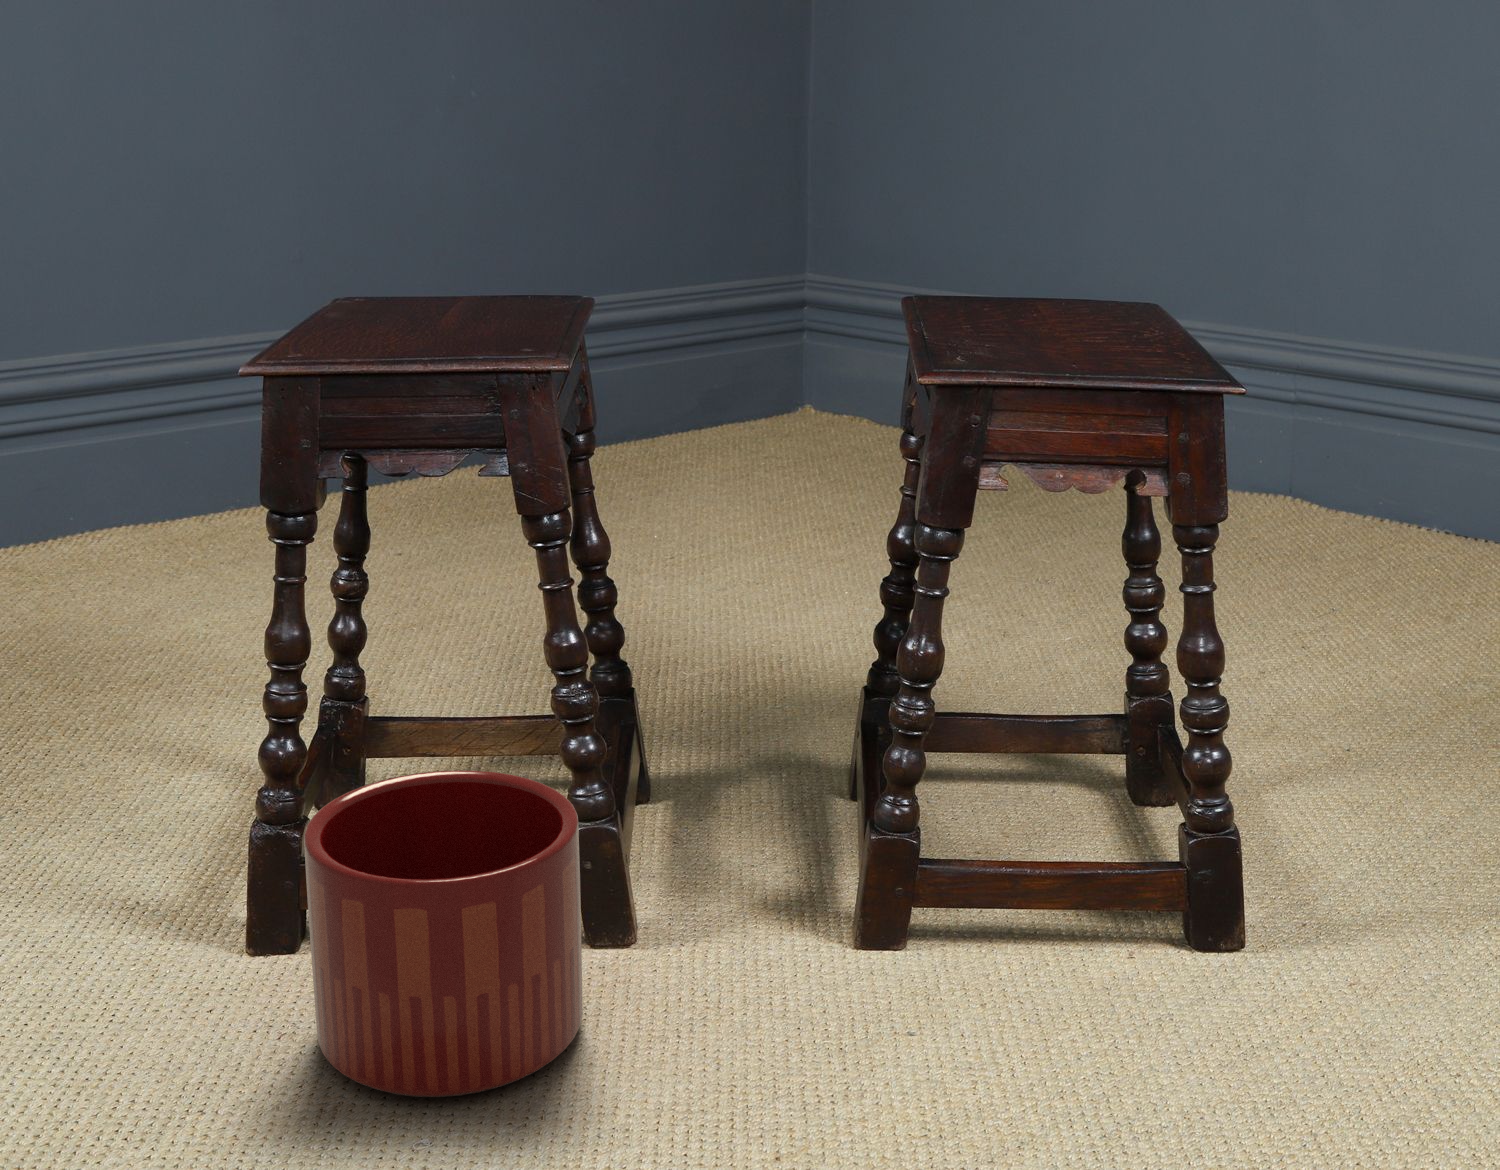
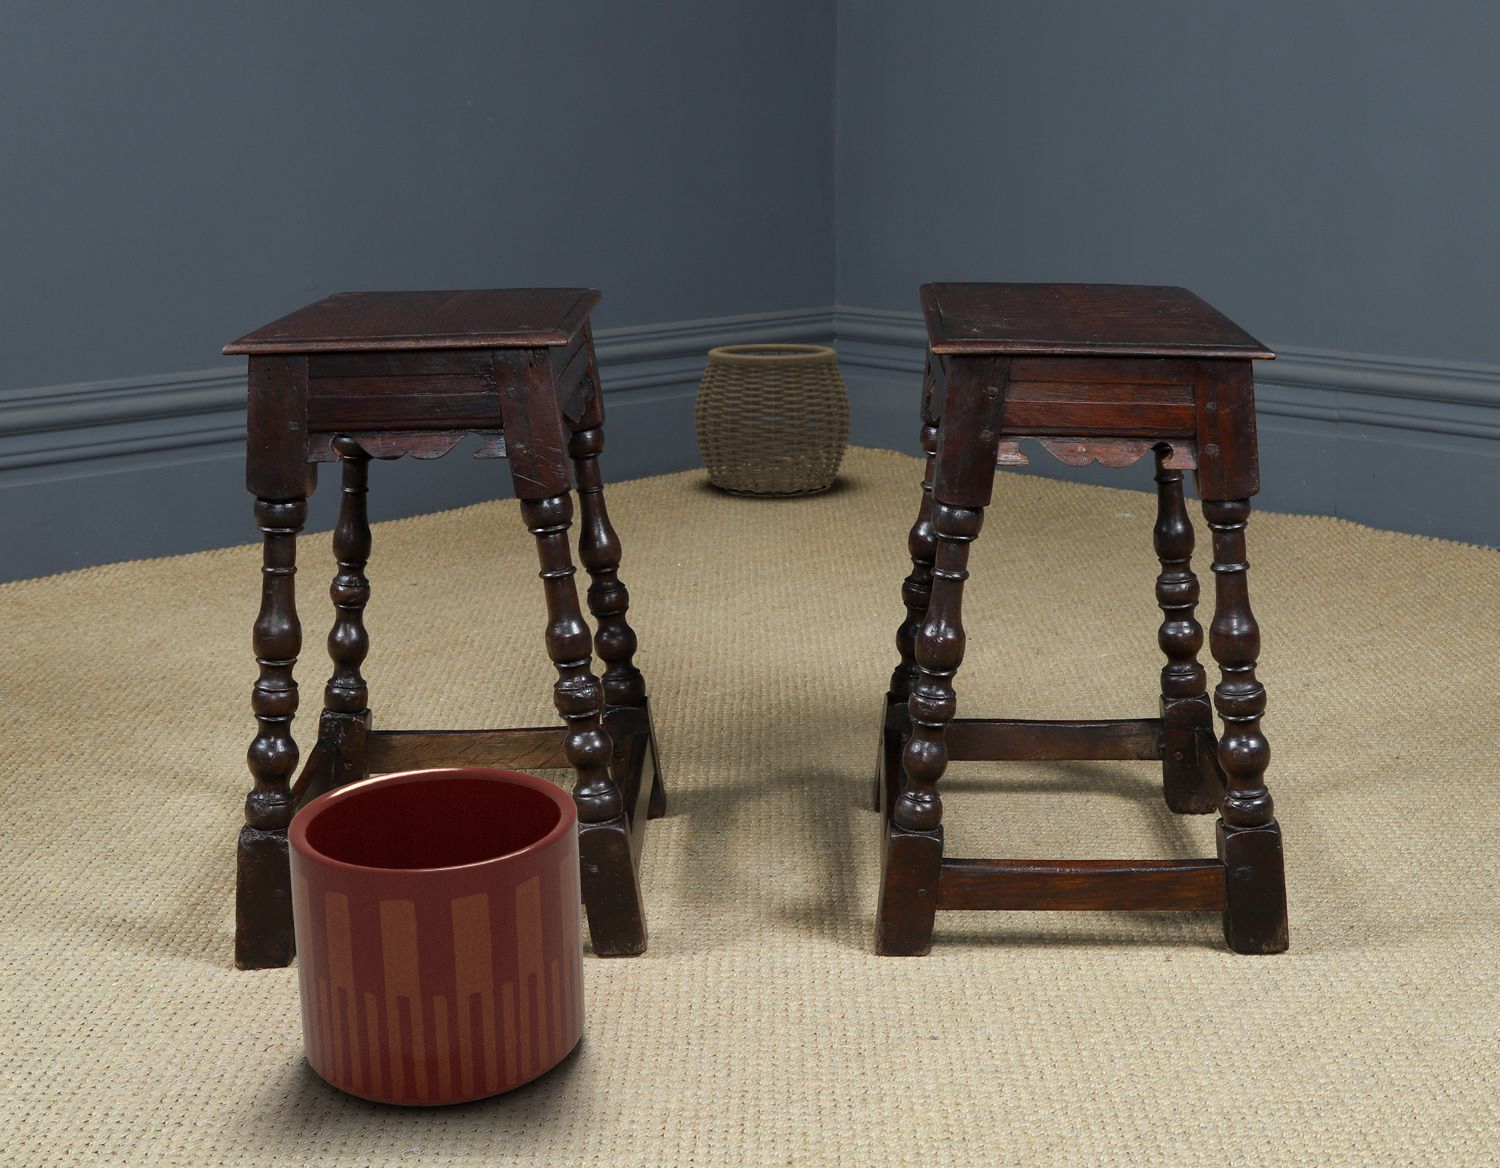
woven basket: none [672,311,828,460] -> present [693,344,852,493]

